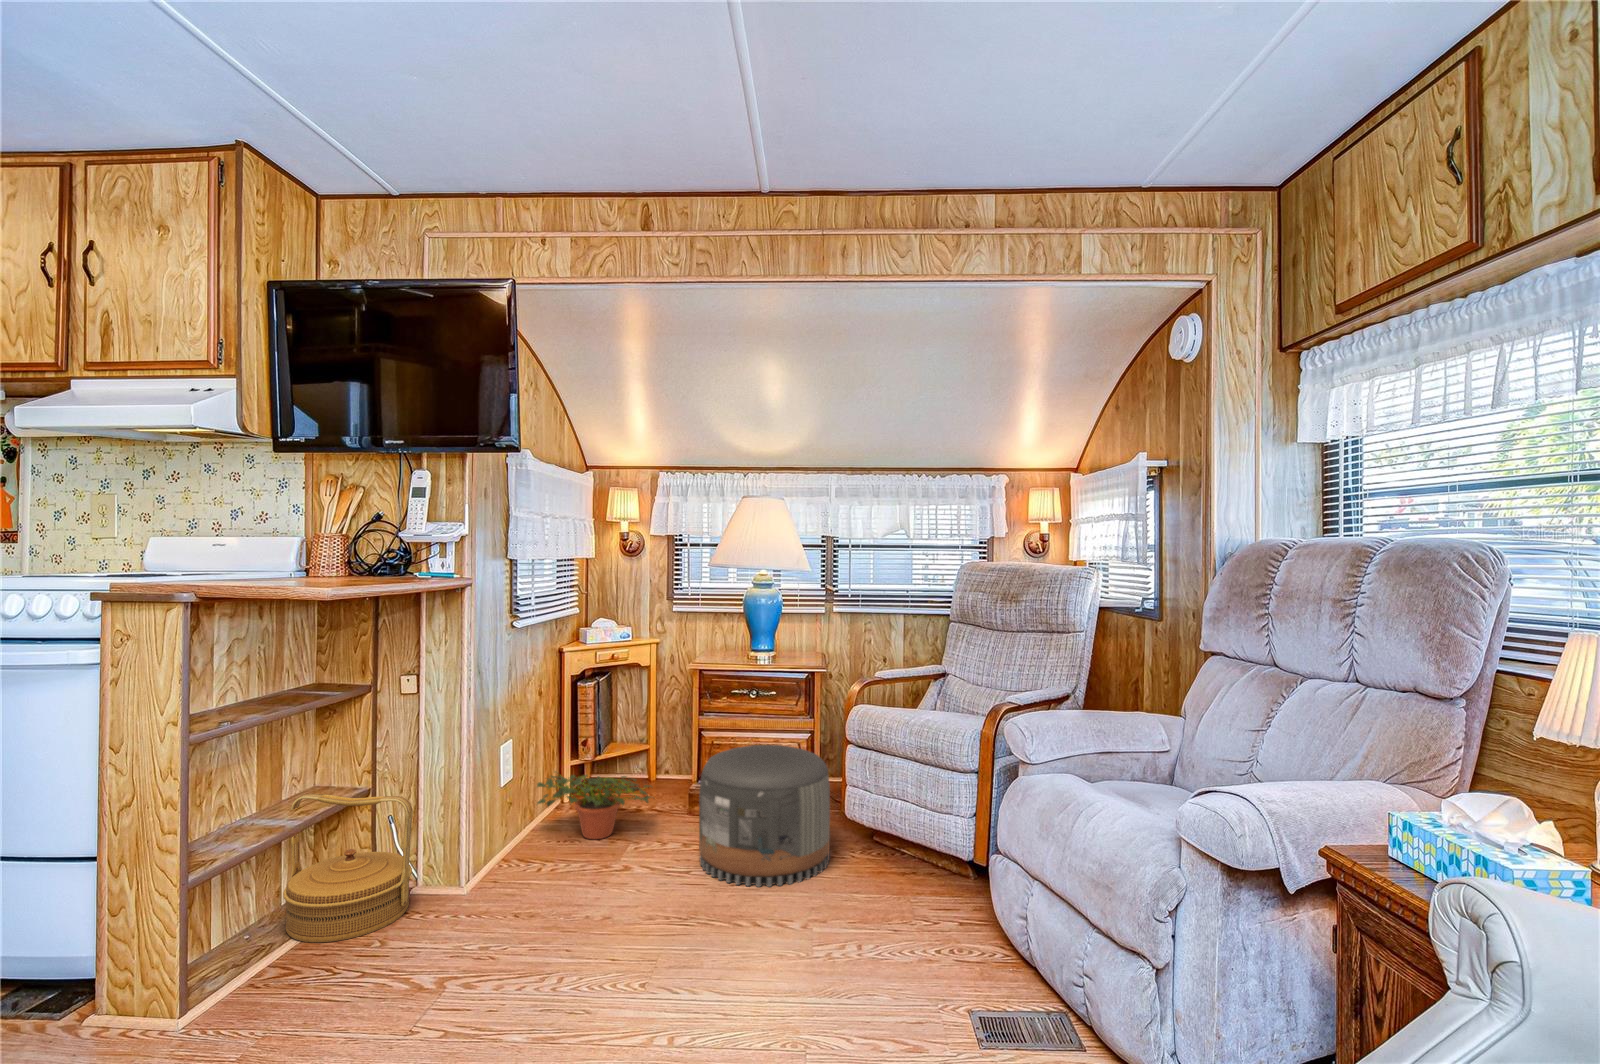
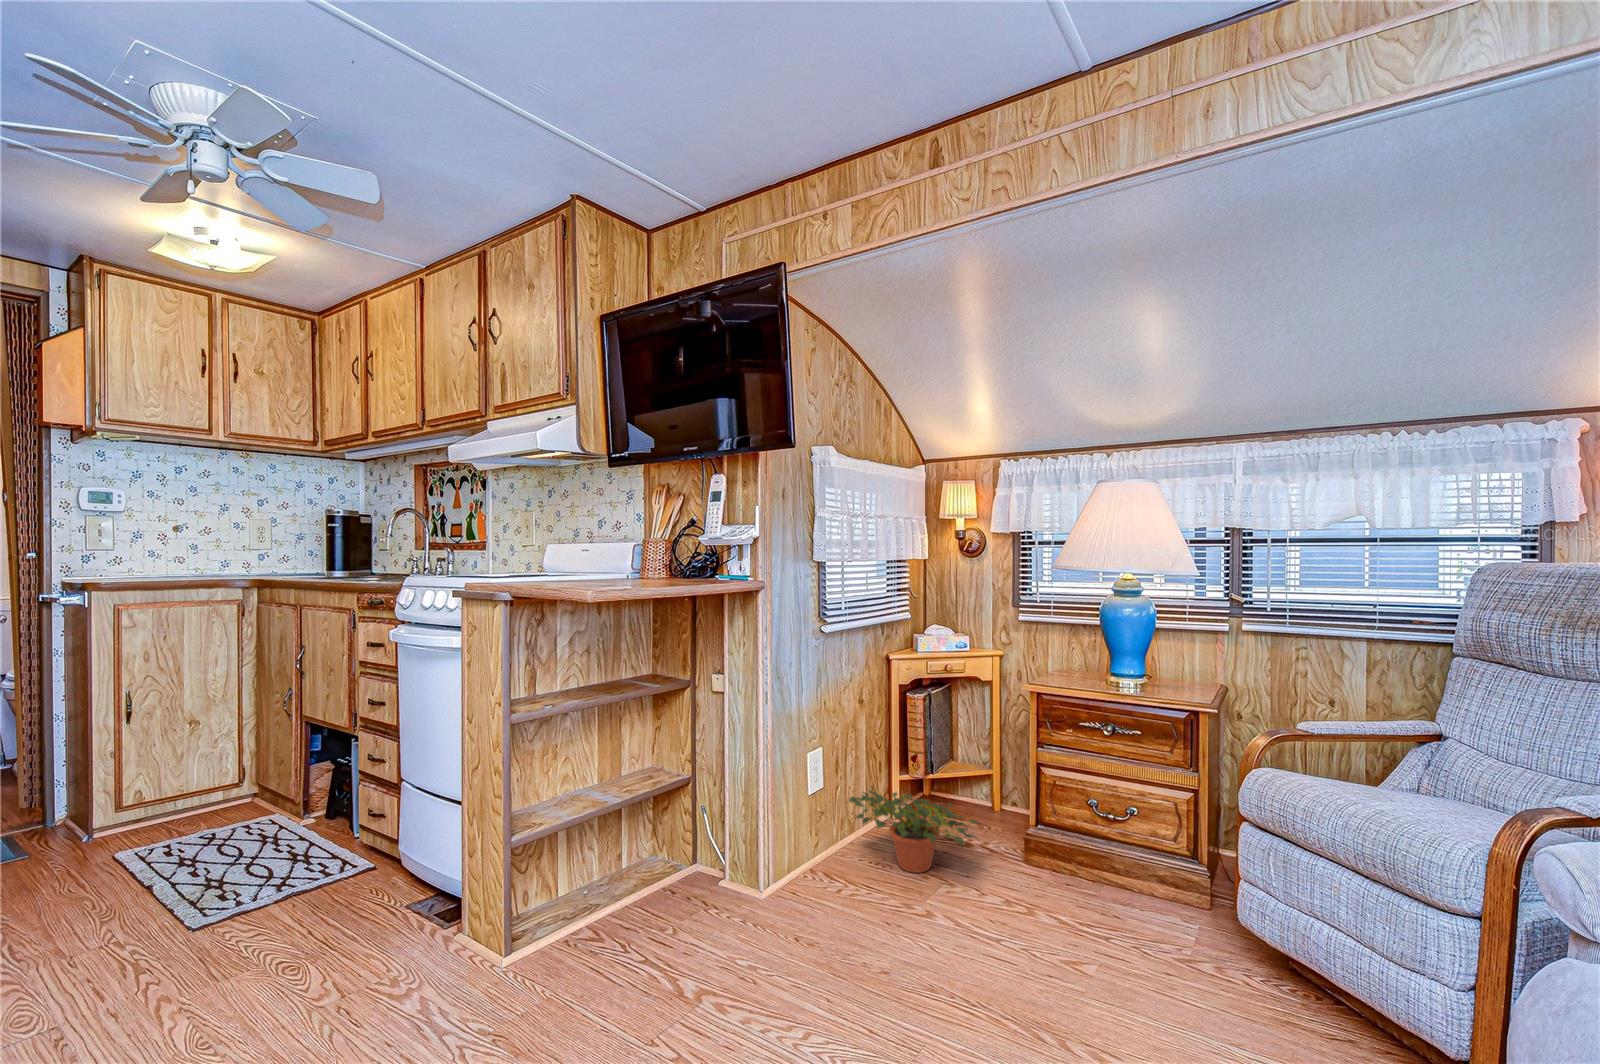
pouf: present [699,745,830,887] -> none [1013,800,1205,1018]
woven basket: present [283,794,413,943] -> none [604,776,713,928]

